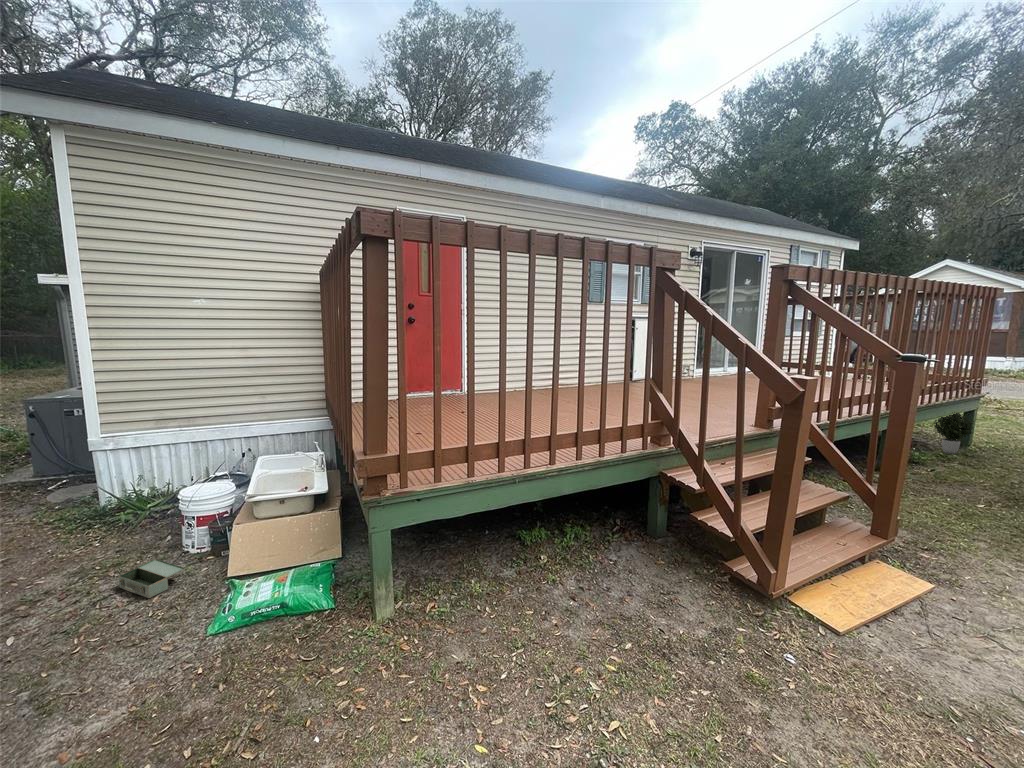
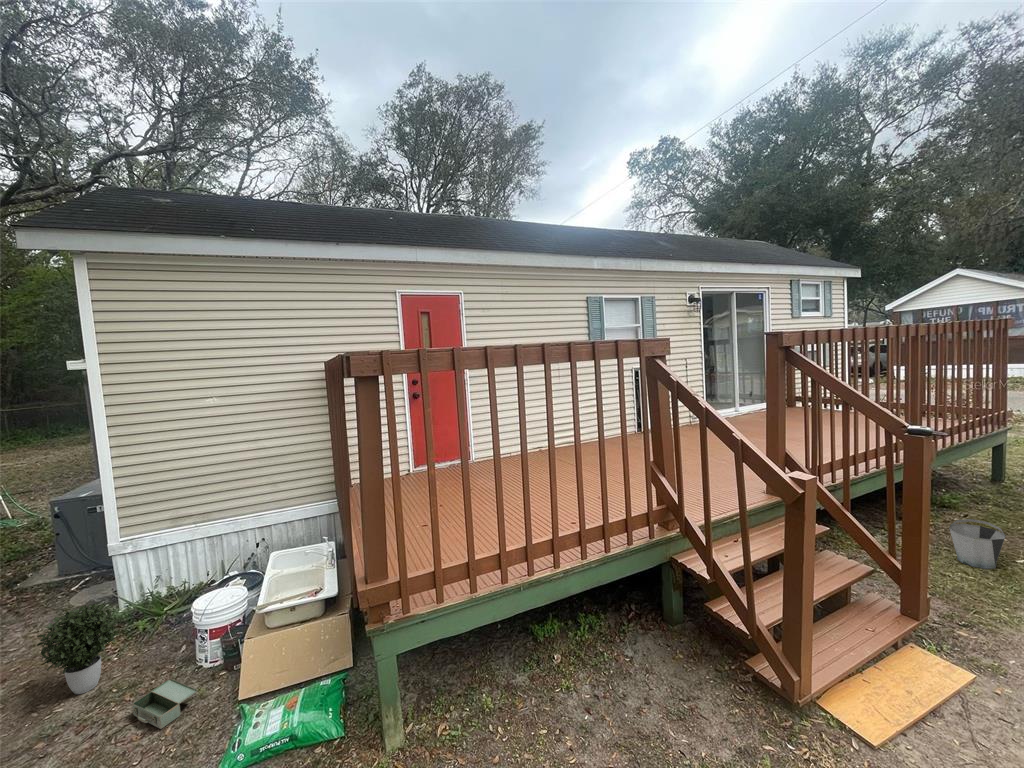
potted plant: present [934,412,974,454] -> present [37,604,119,694]
bucket: none [922,467,974,512] -> present [949,519,1006,569]

